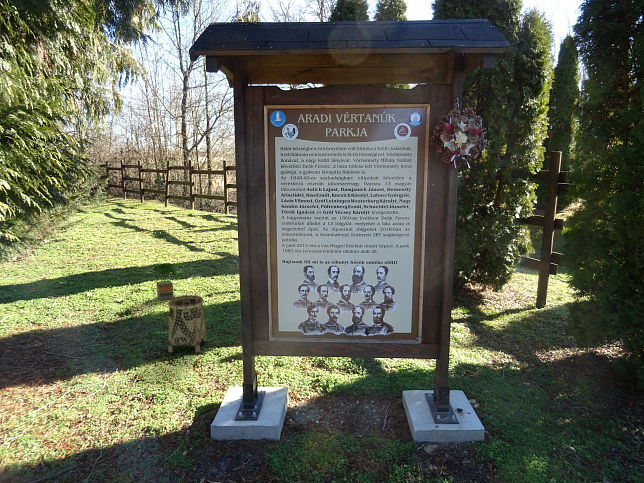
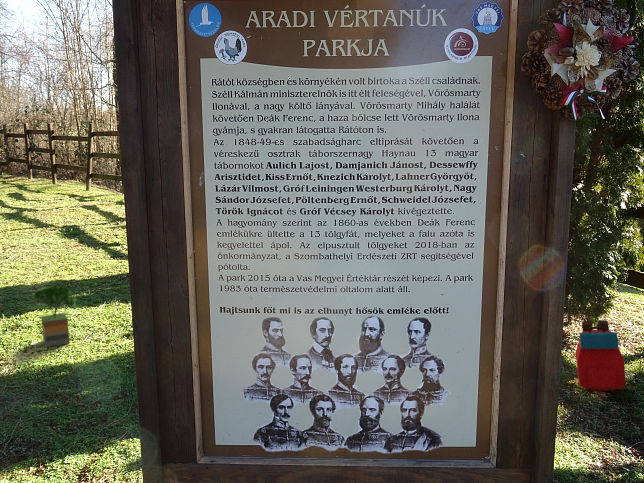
backpack: none [480,283,508,325] -> present [576,320,626,391]
basket: present [168,295,207,352] -> none [37,349,111,452]

